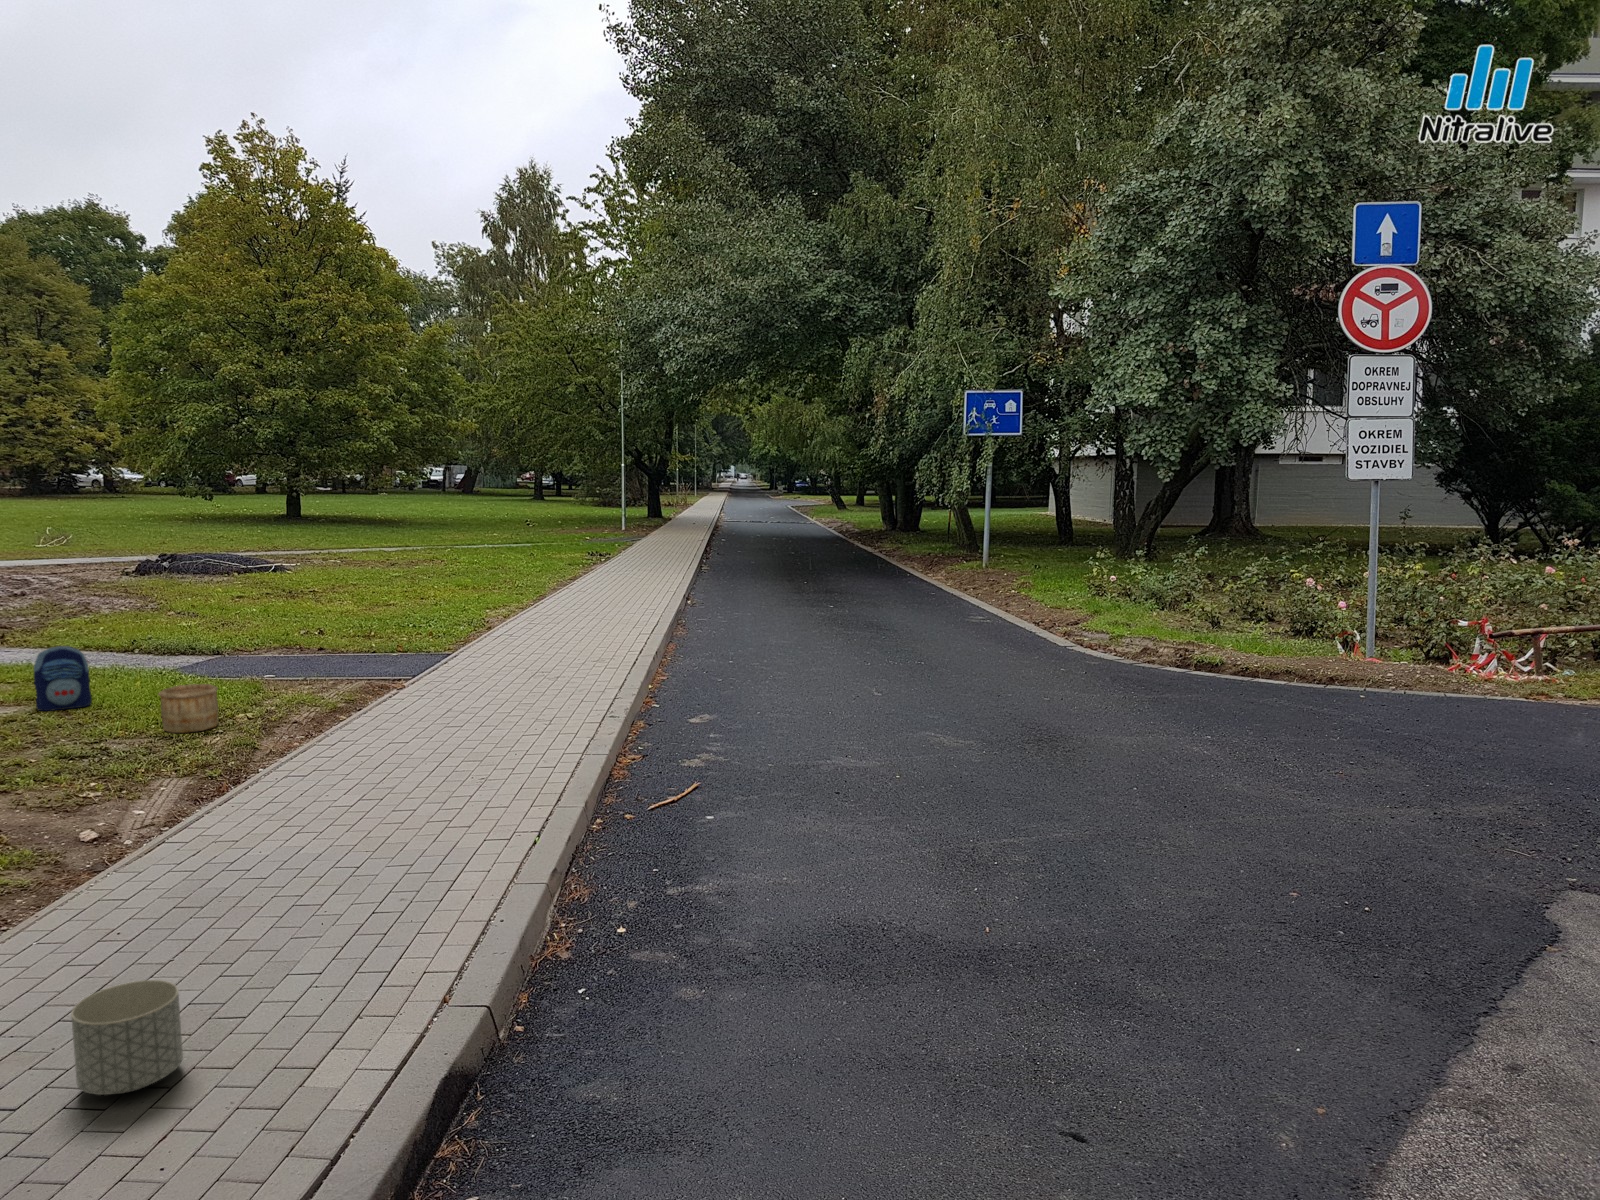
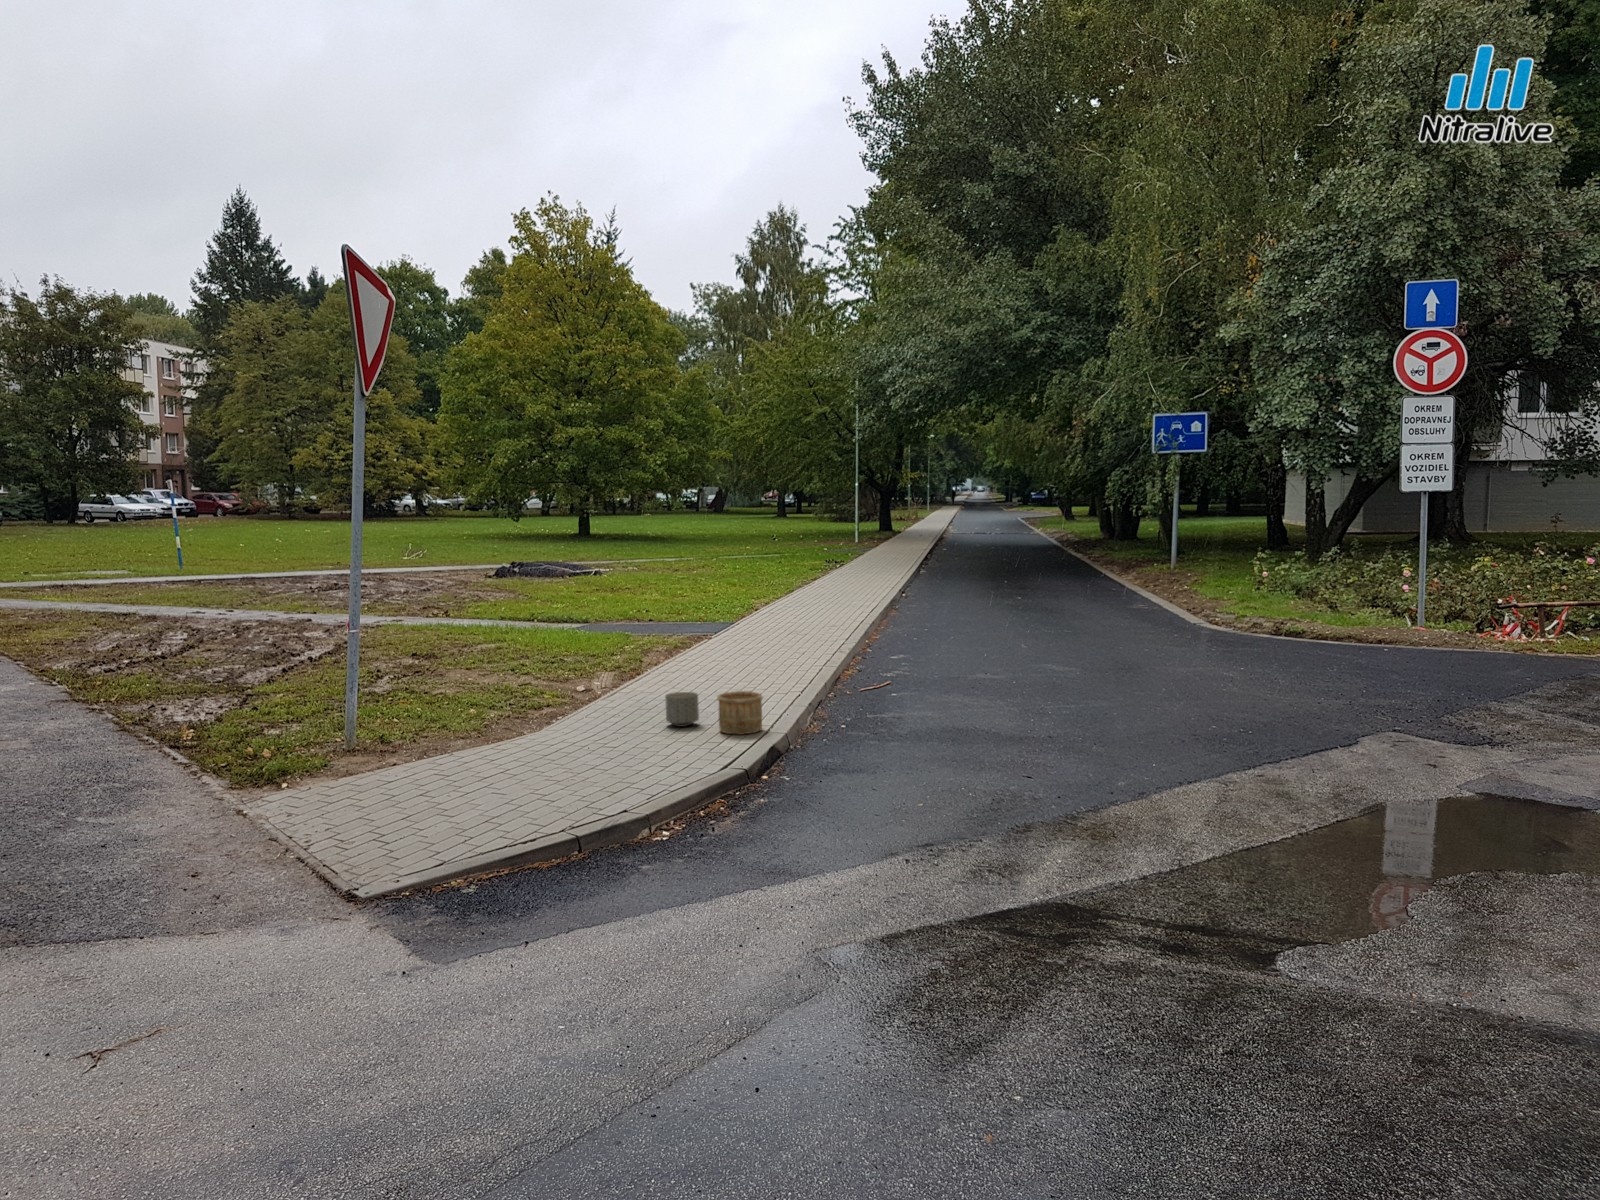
backpack: present [34,646,92,711] -> none [522,603,550,641]
wooden bucket: present [158,684,218,733] -> present [717,691,763,734]

